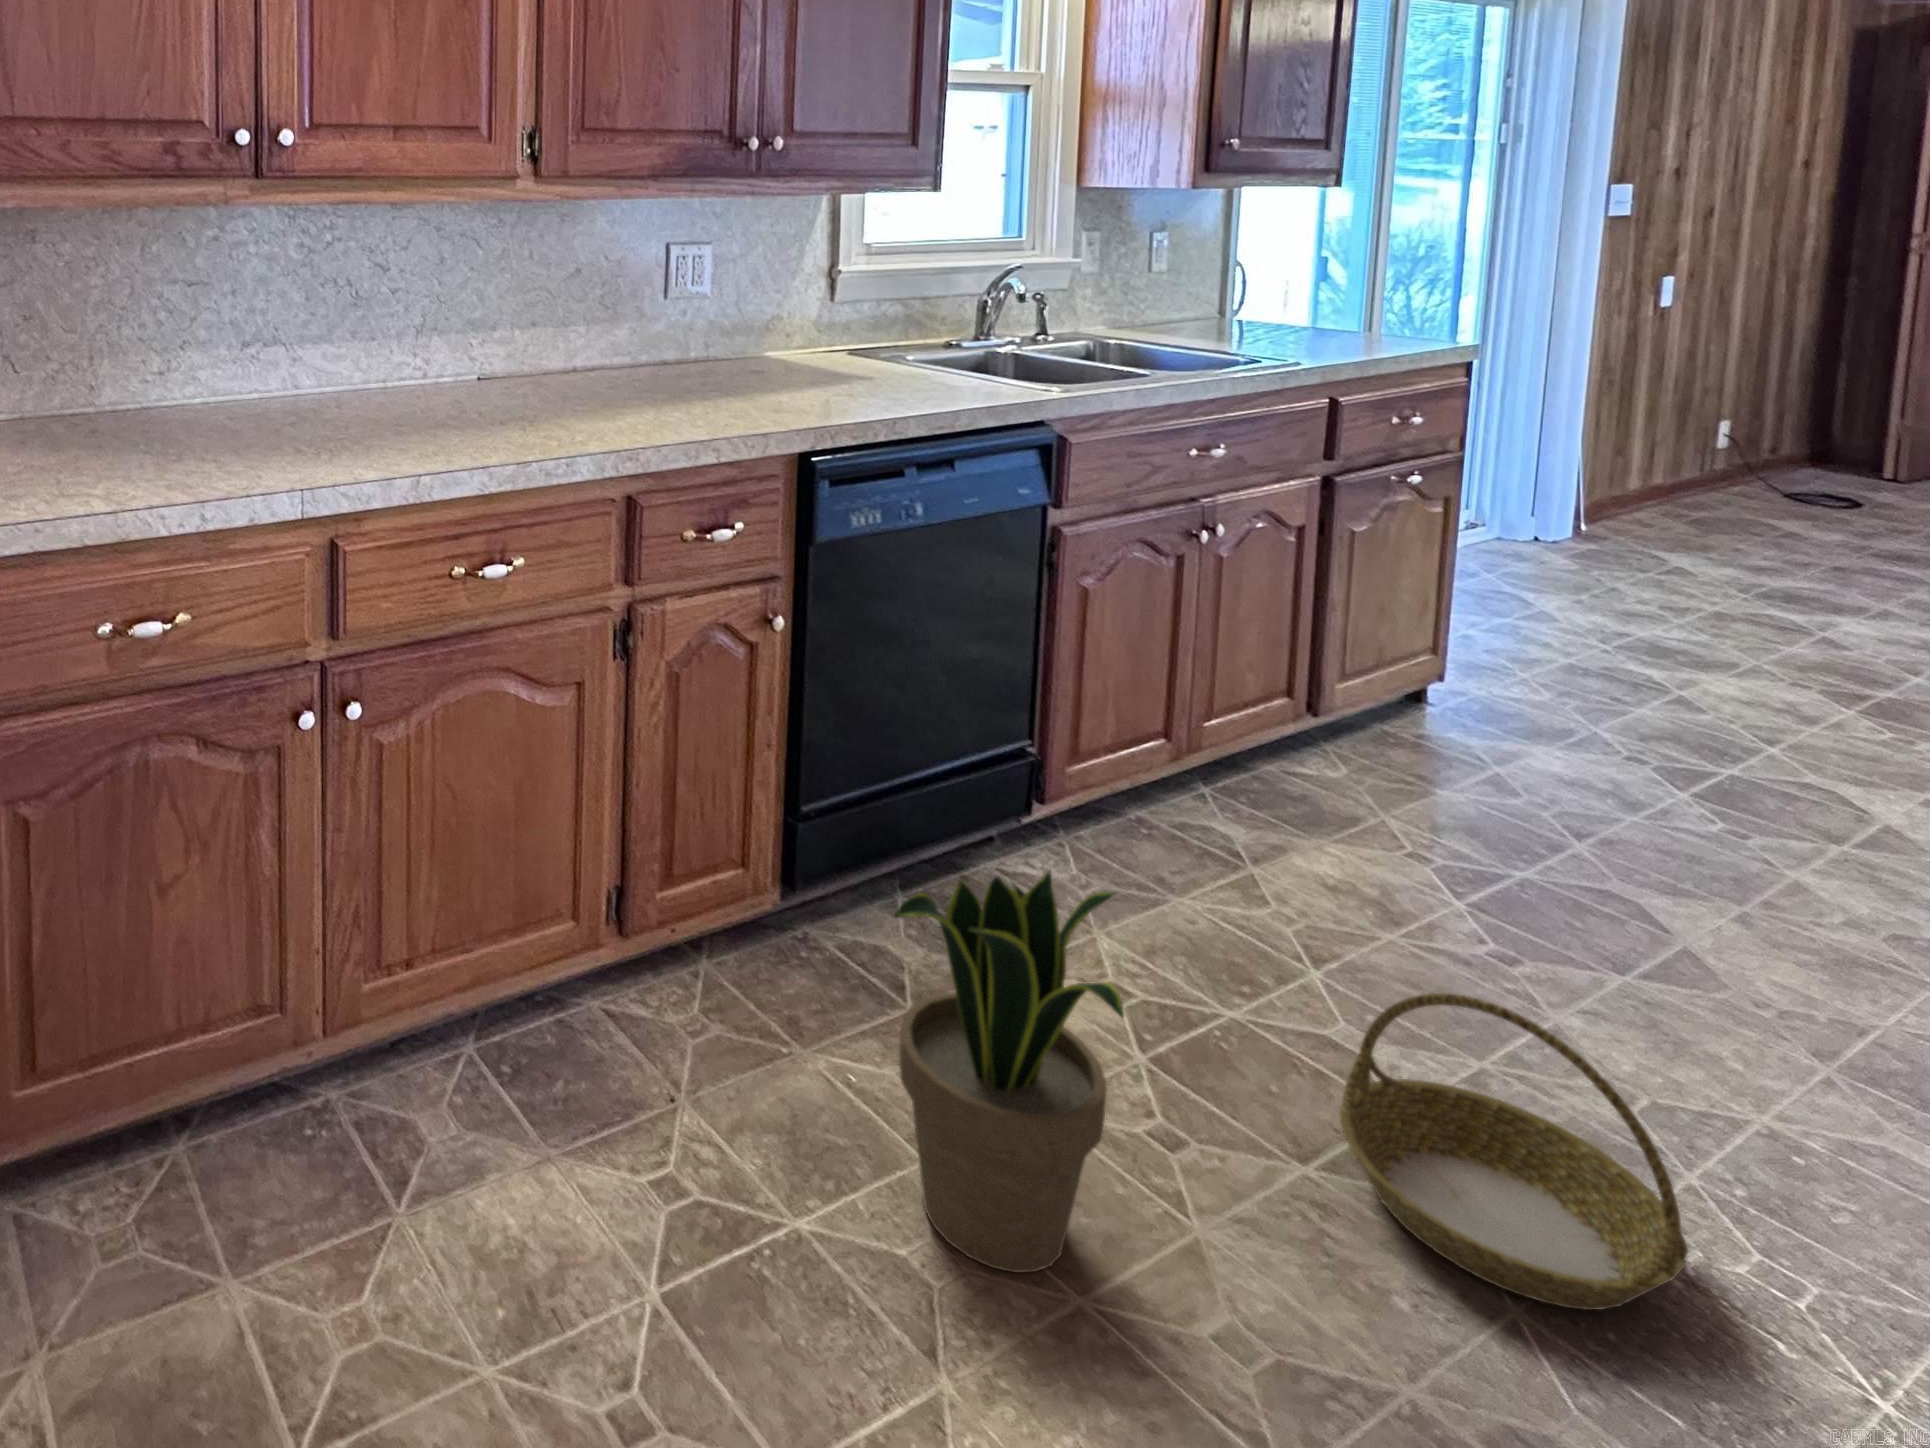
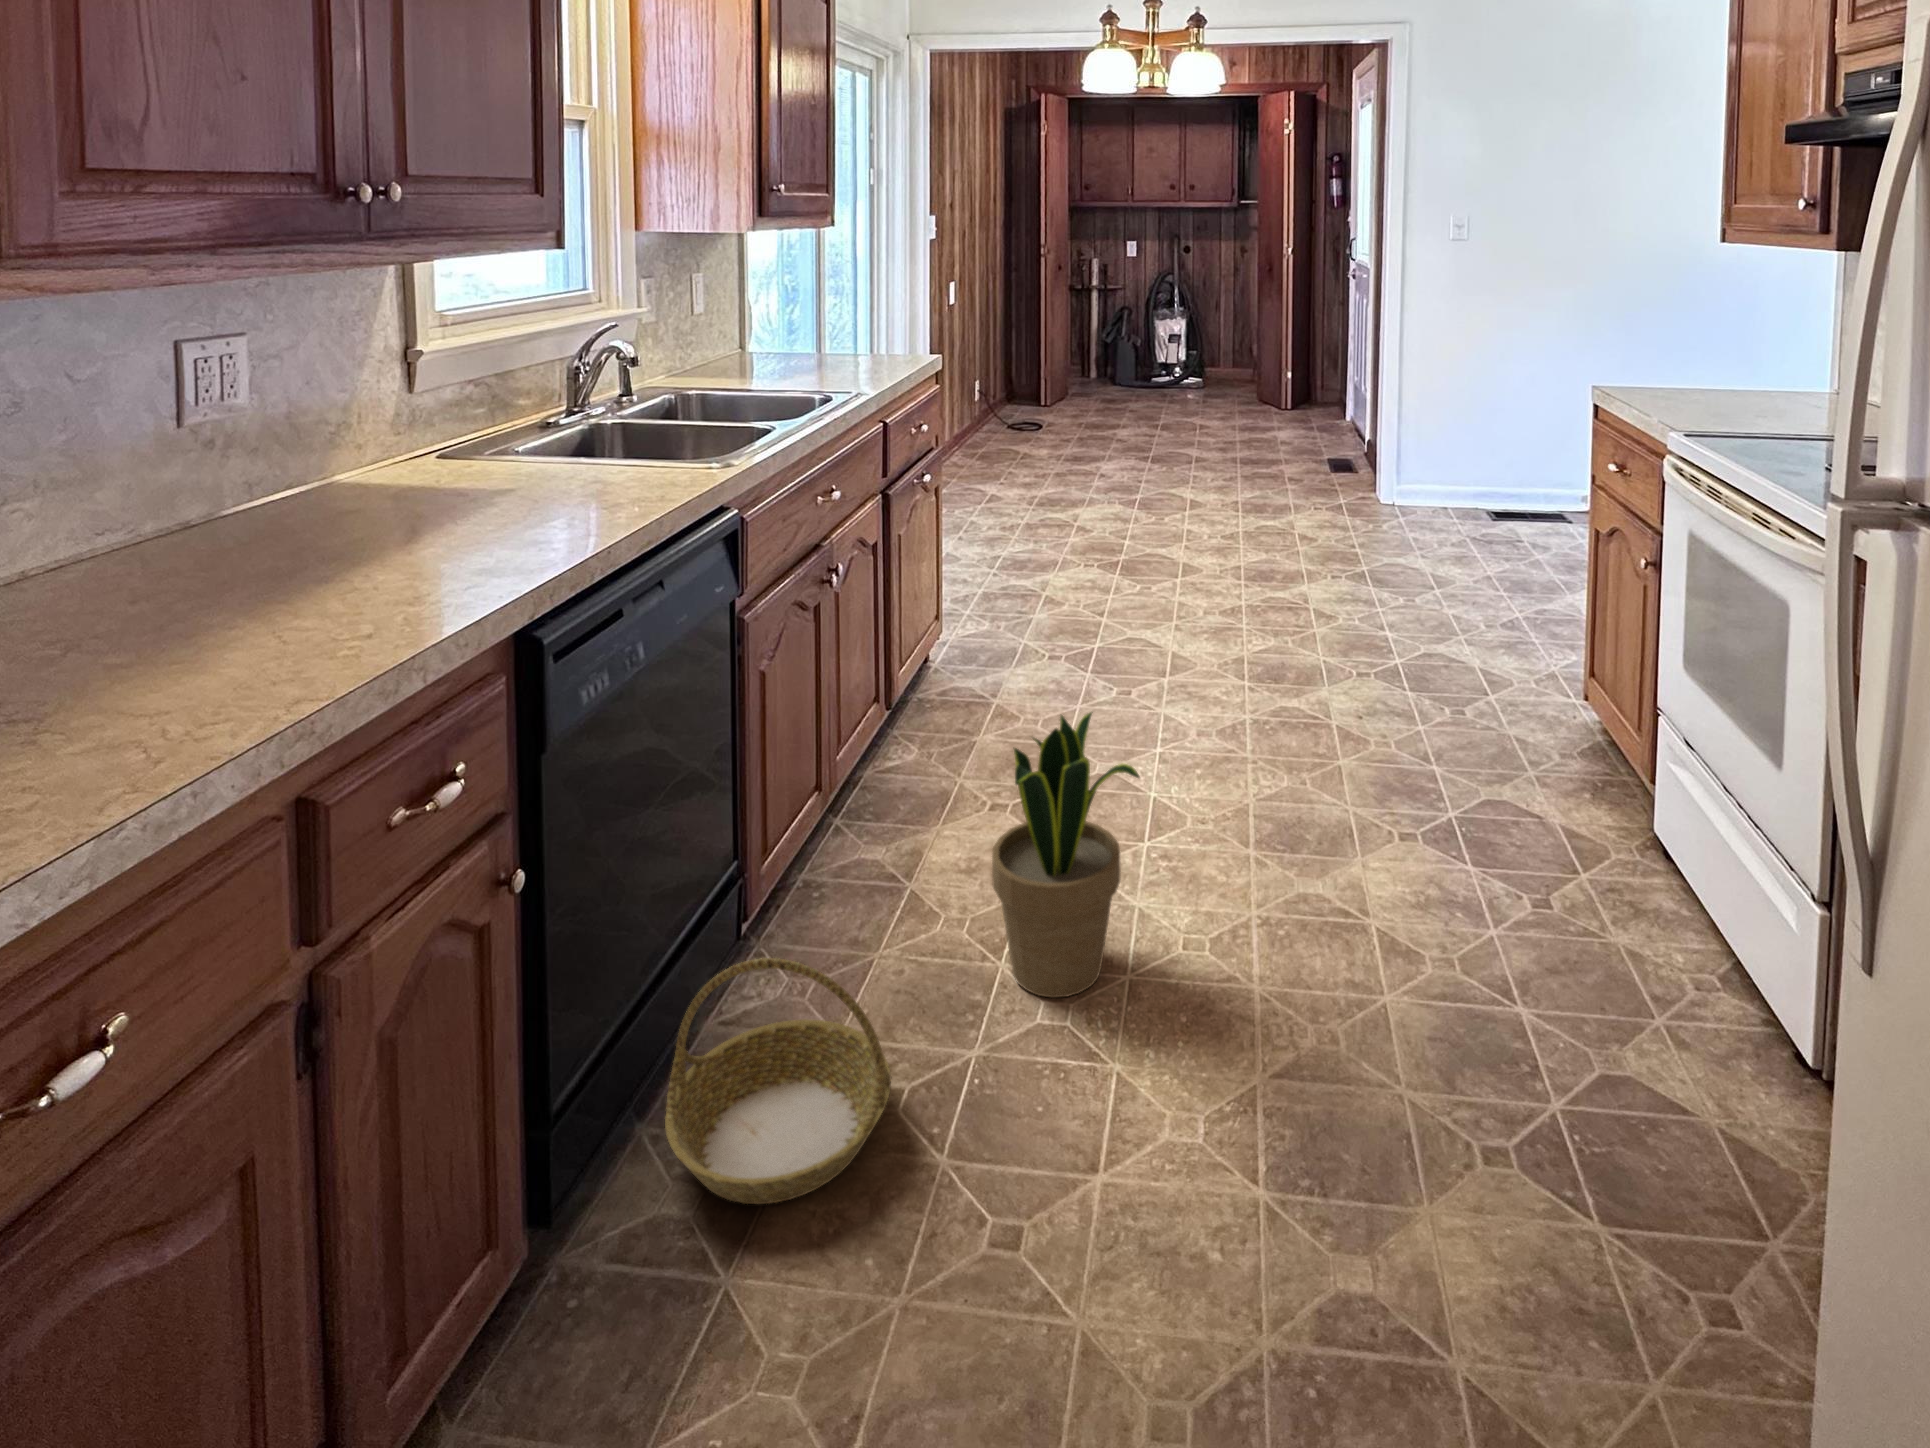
basket: present [1339,993,1688,1310] -> present [665,958,892,1204]

